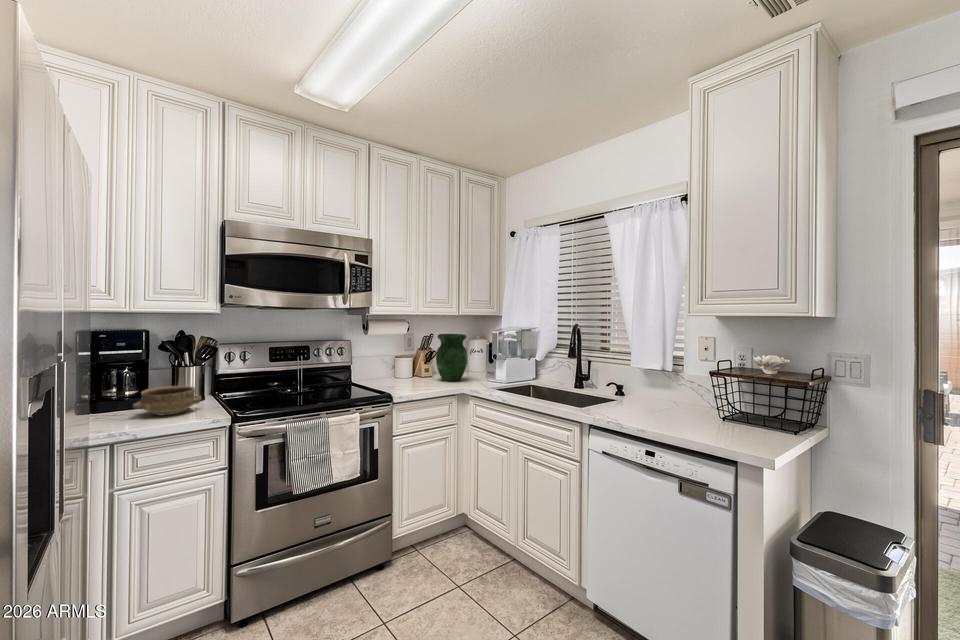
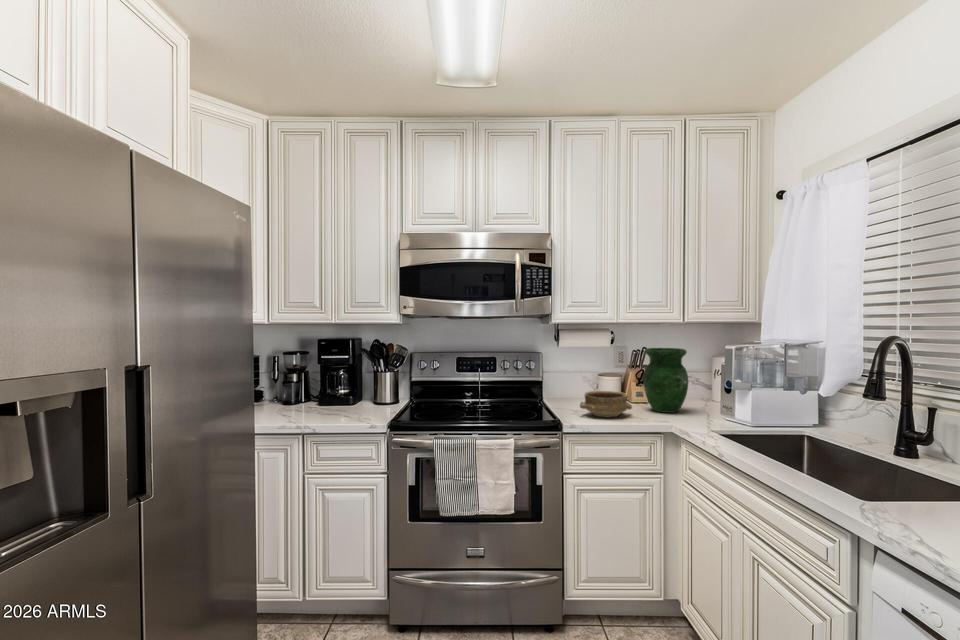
ceramic bowl: present [133,386,201,415] -> present [580,391,632,418]

